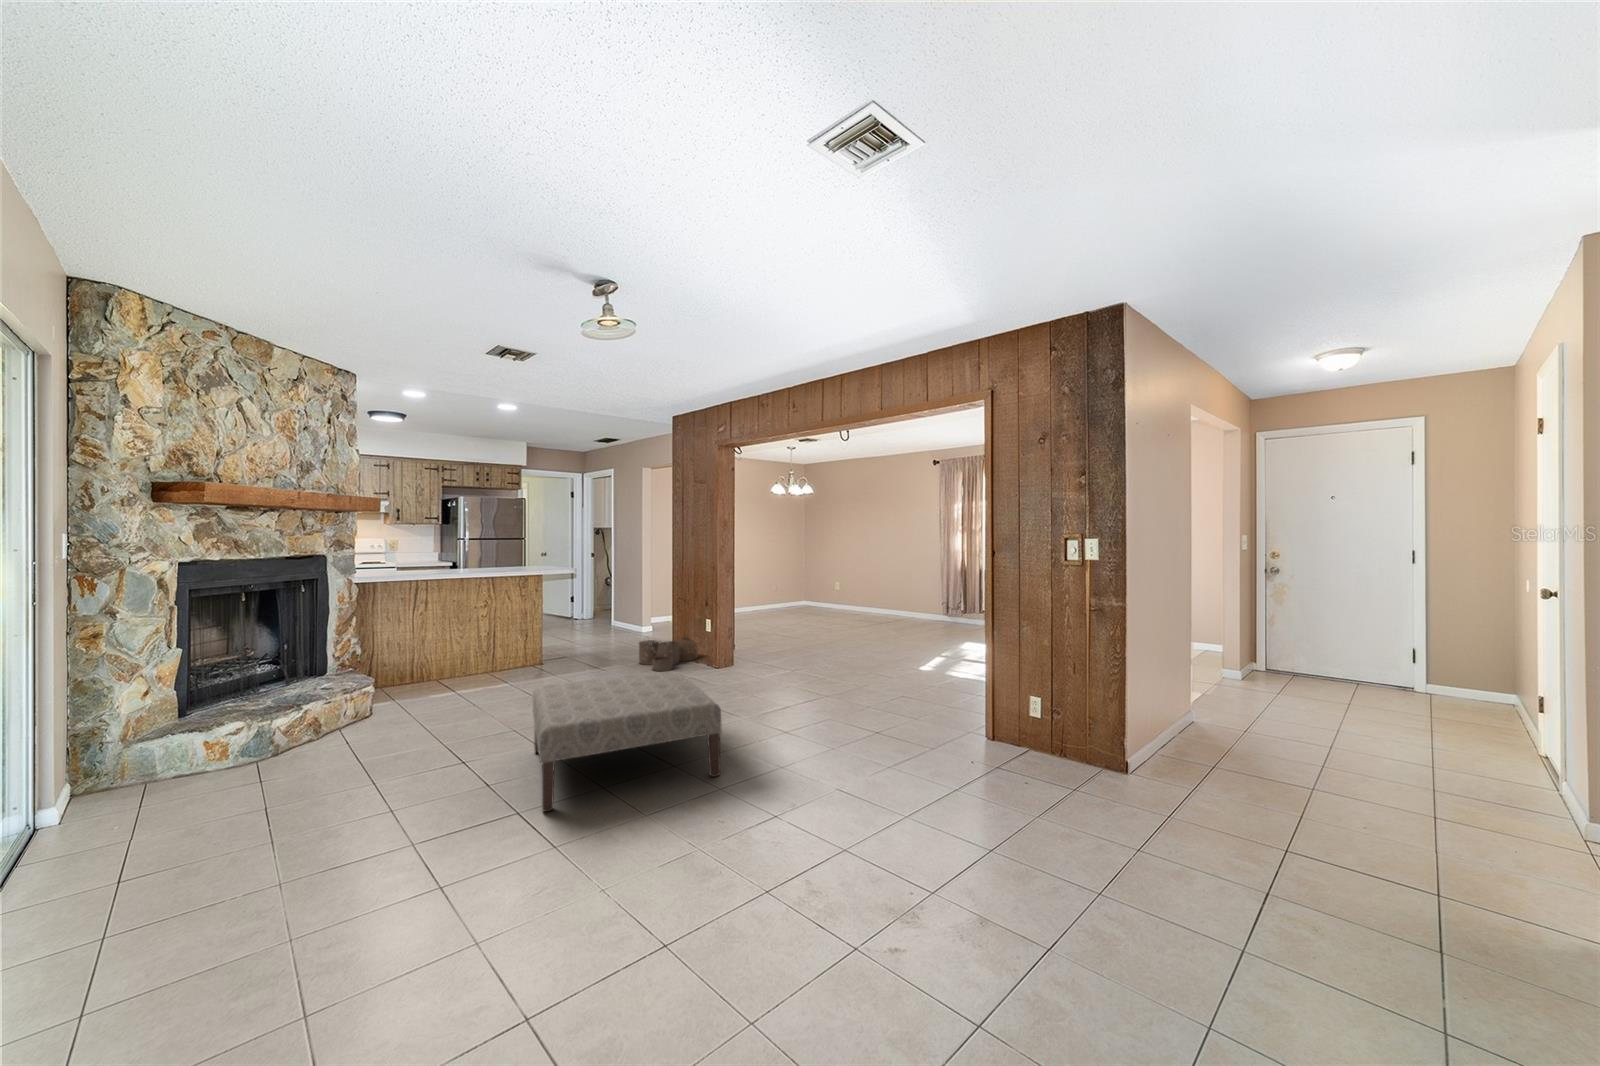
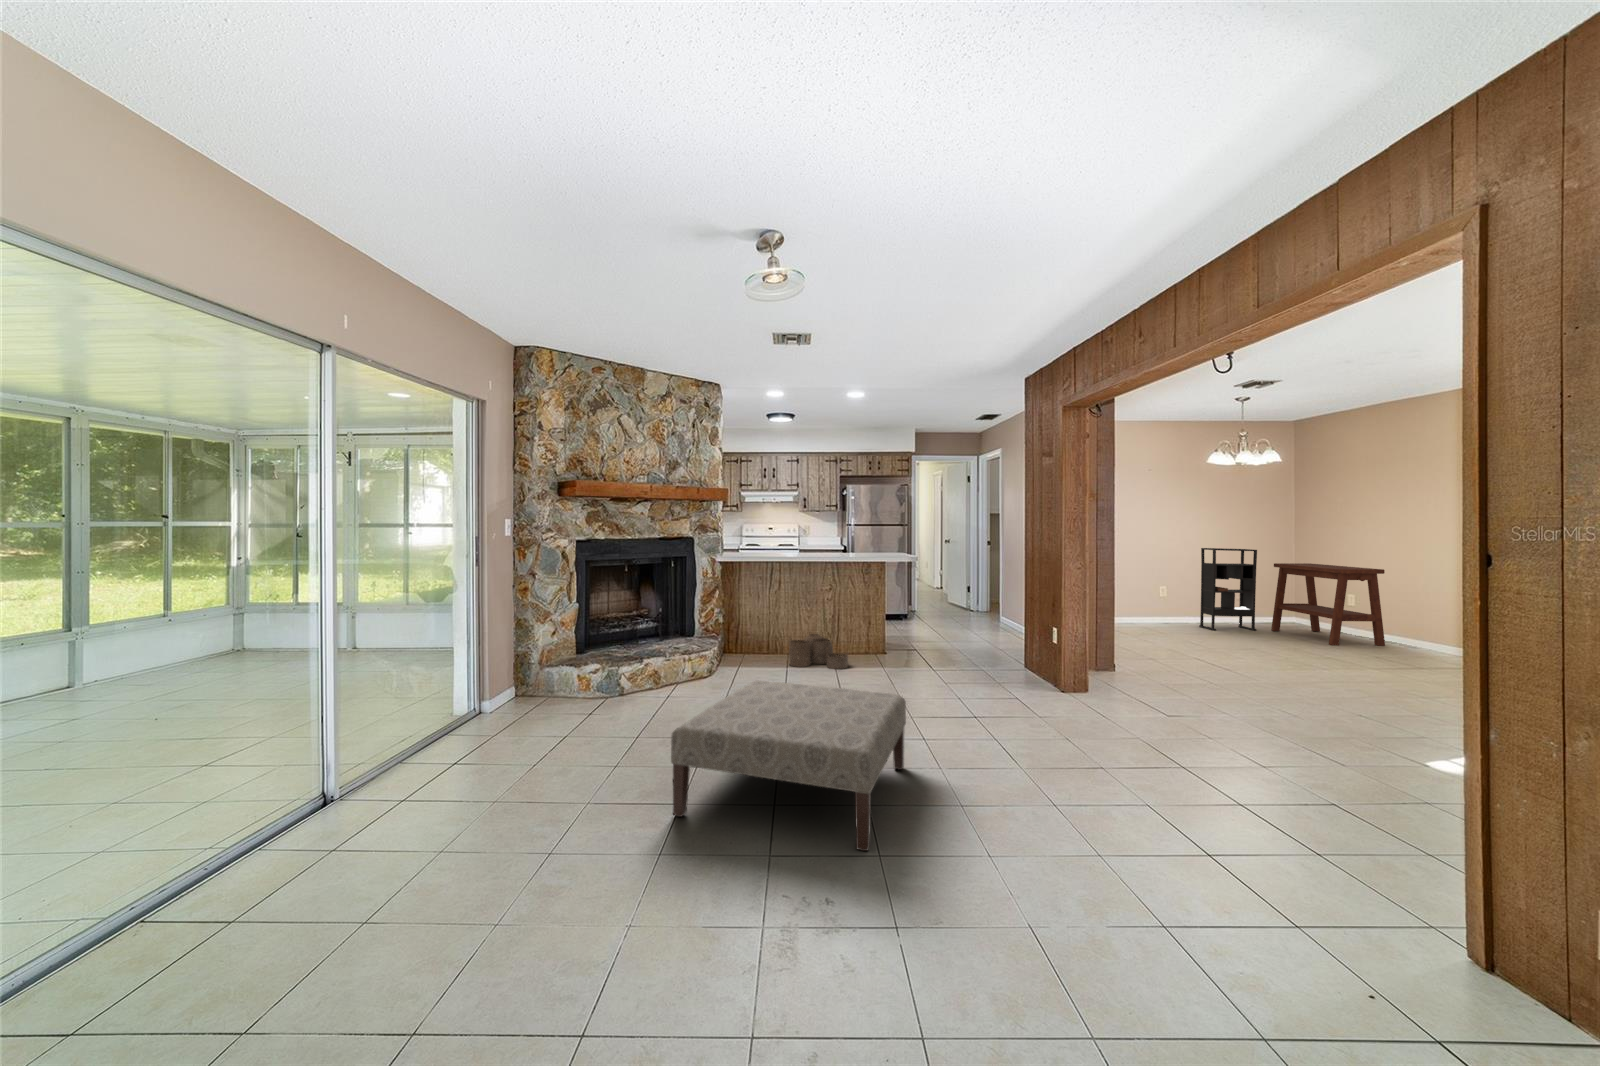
bookshelf: none [748,552,780,609] -> present [1199,548,1257,631]
side table: none [787,560,843,610] -> present [1271,563,1385,646]
woven basket: present [639,636,697,671] -> present [789,634,848,669]

